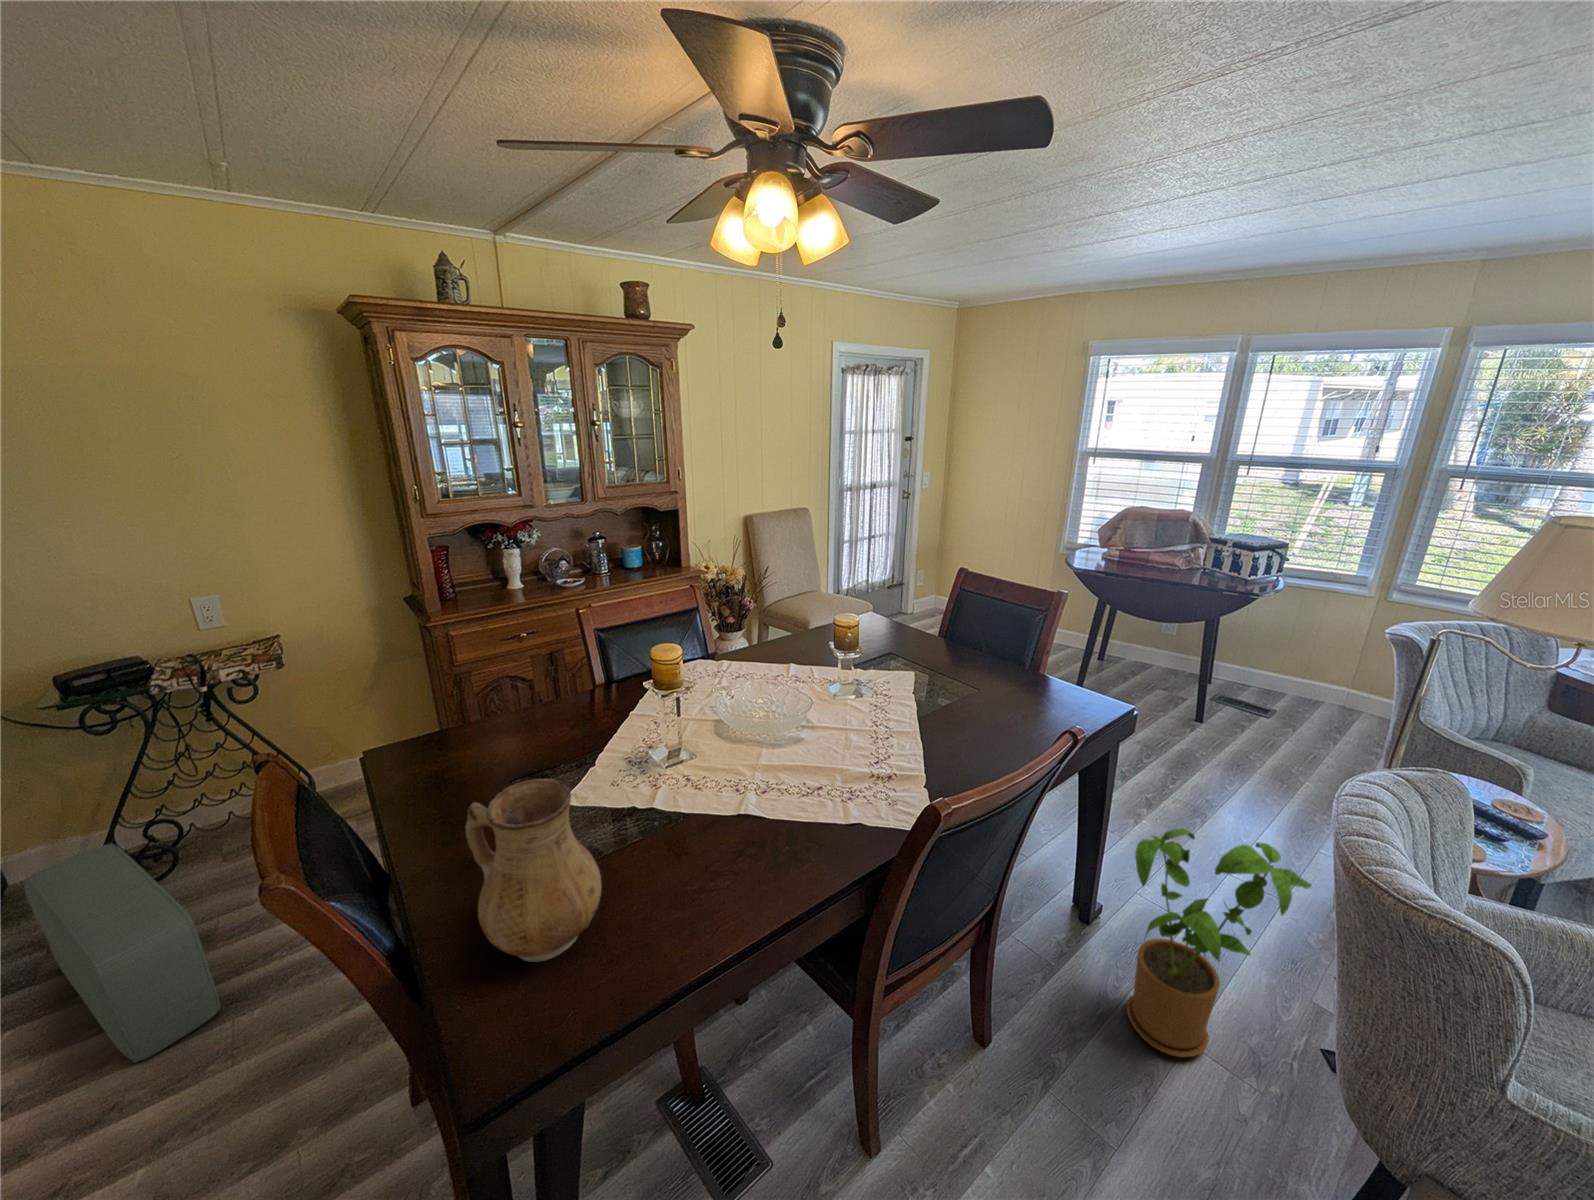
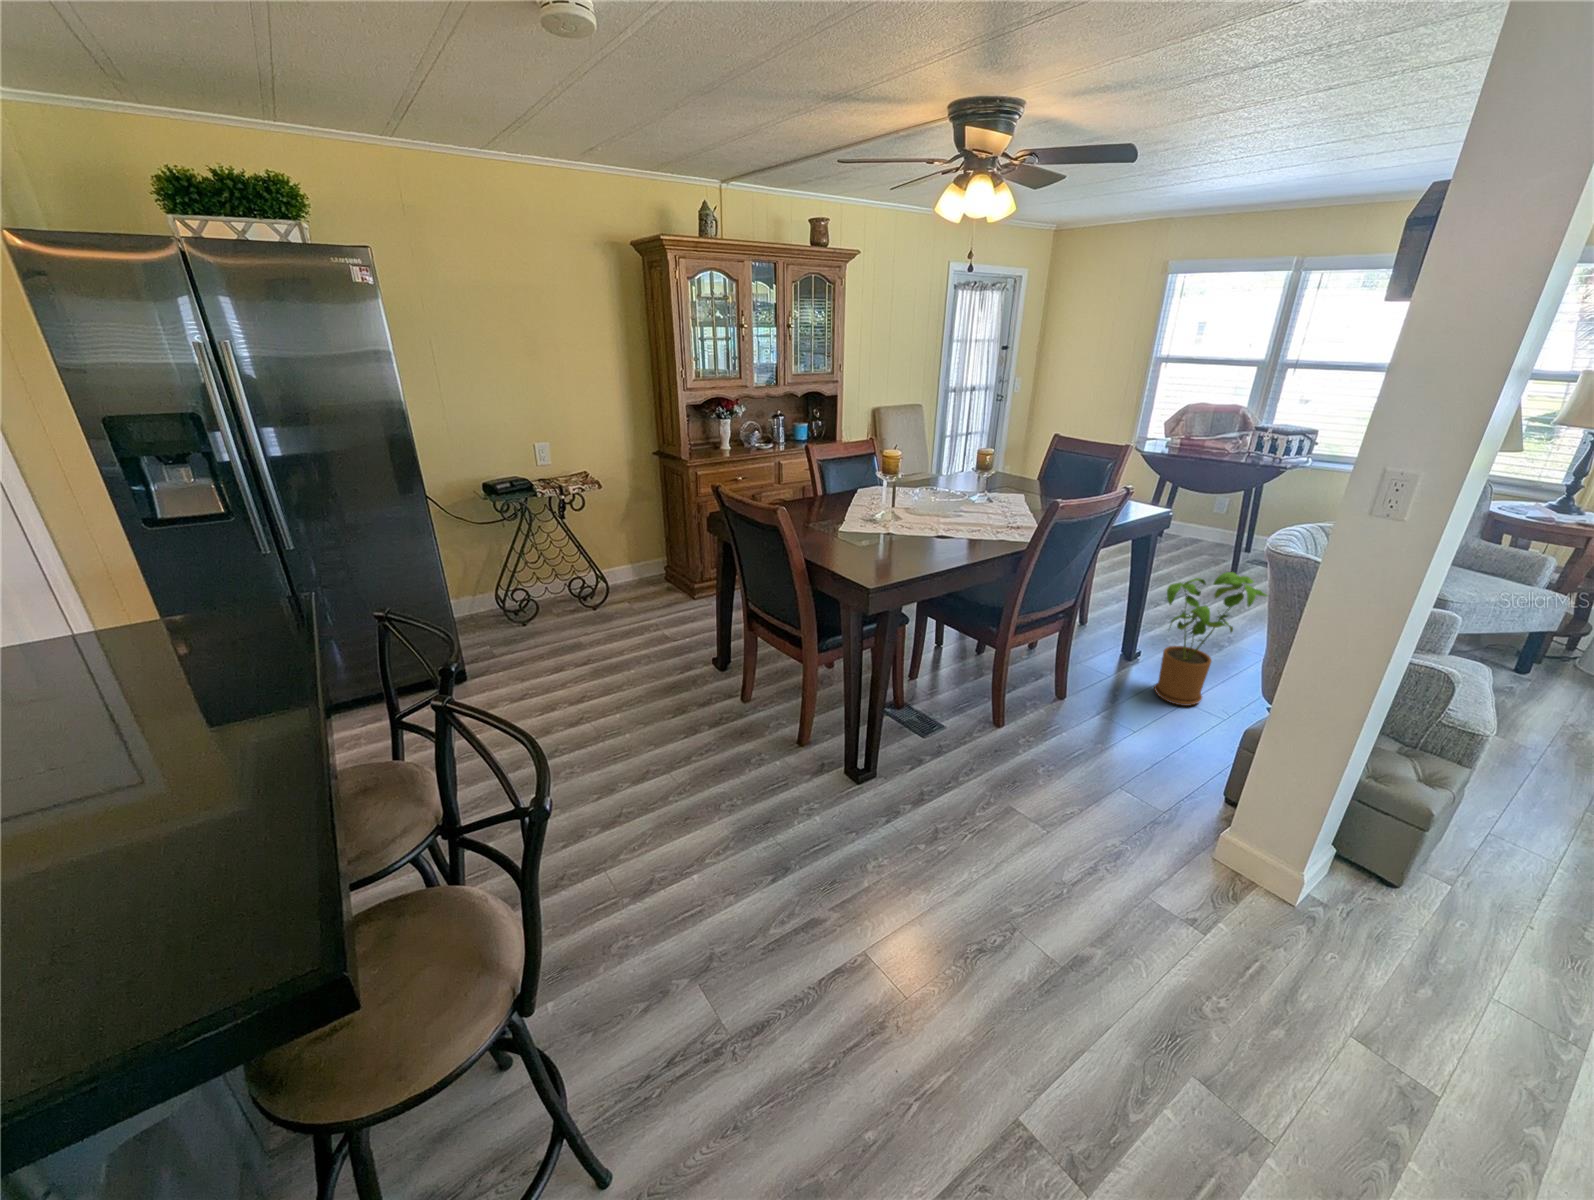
ceramic pitcher: present [465,779,601,962] -> none [848,483,907,563]
pouf: present [24,843,221,1063] -> none [500,582,620,683]

